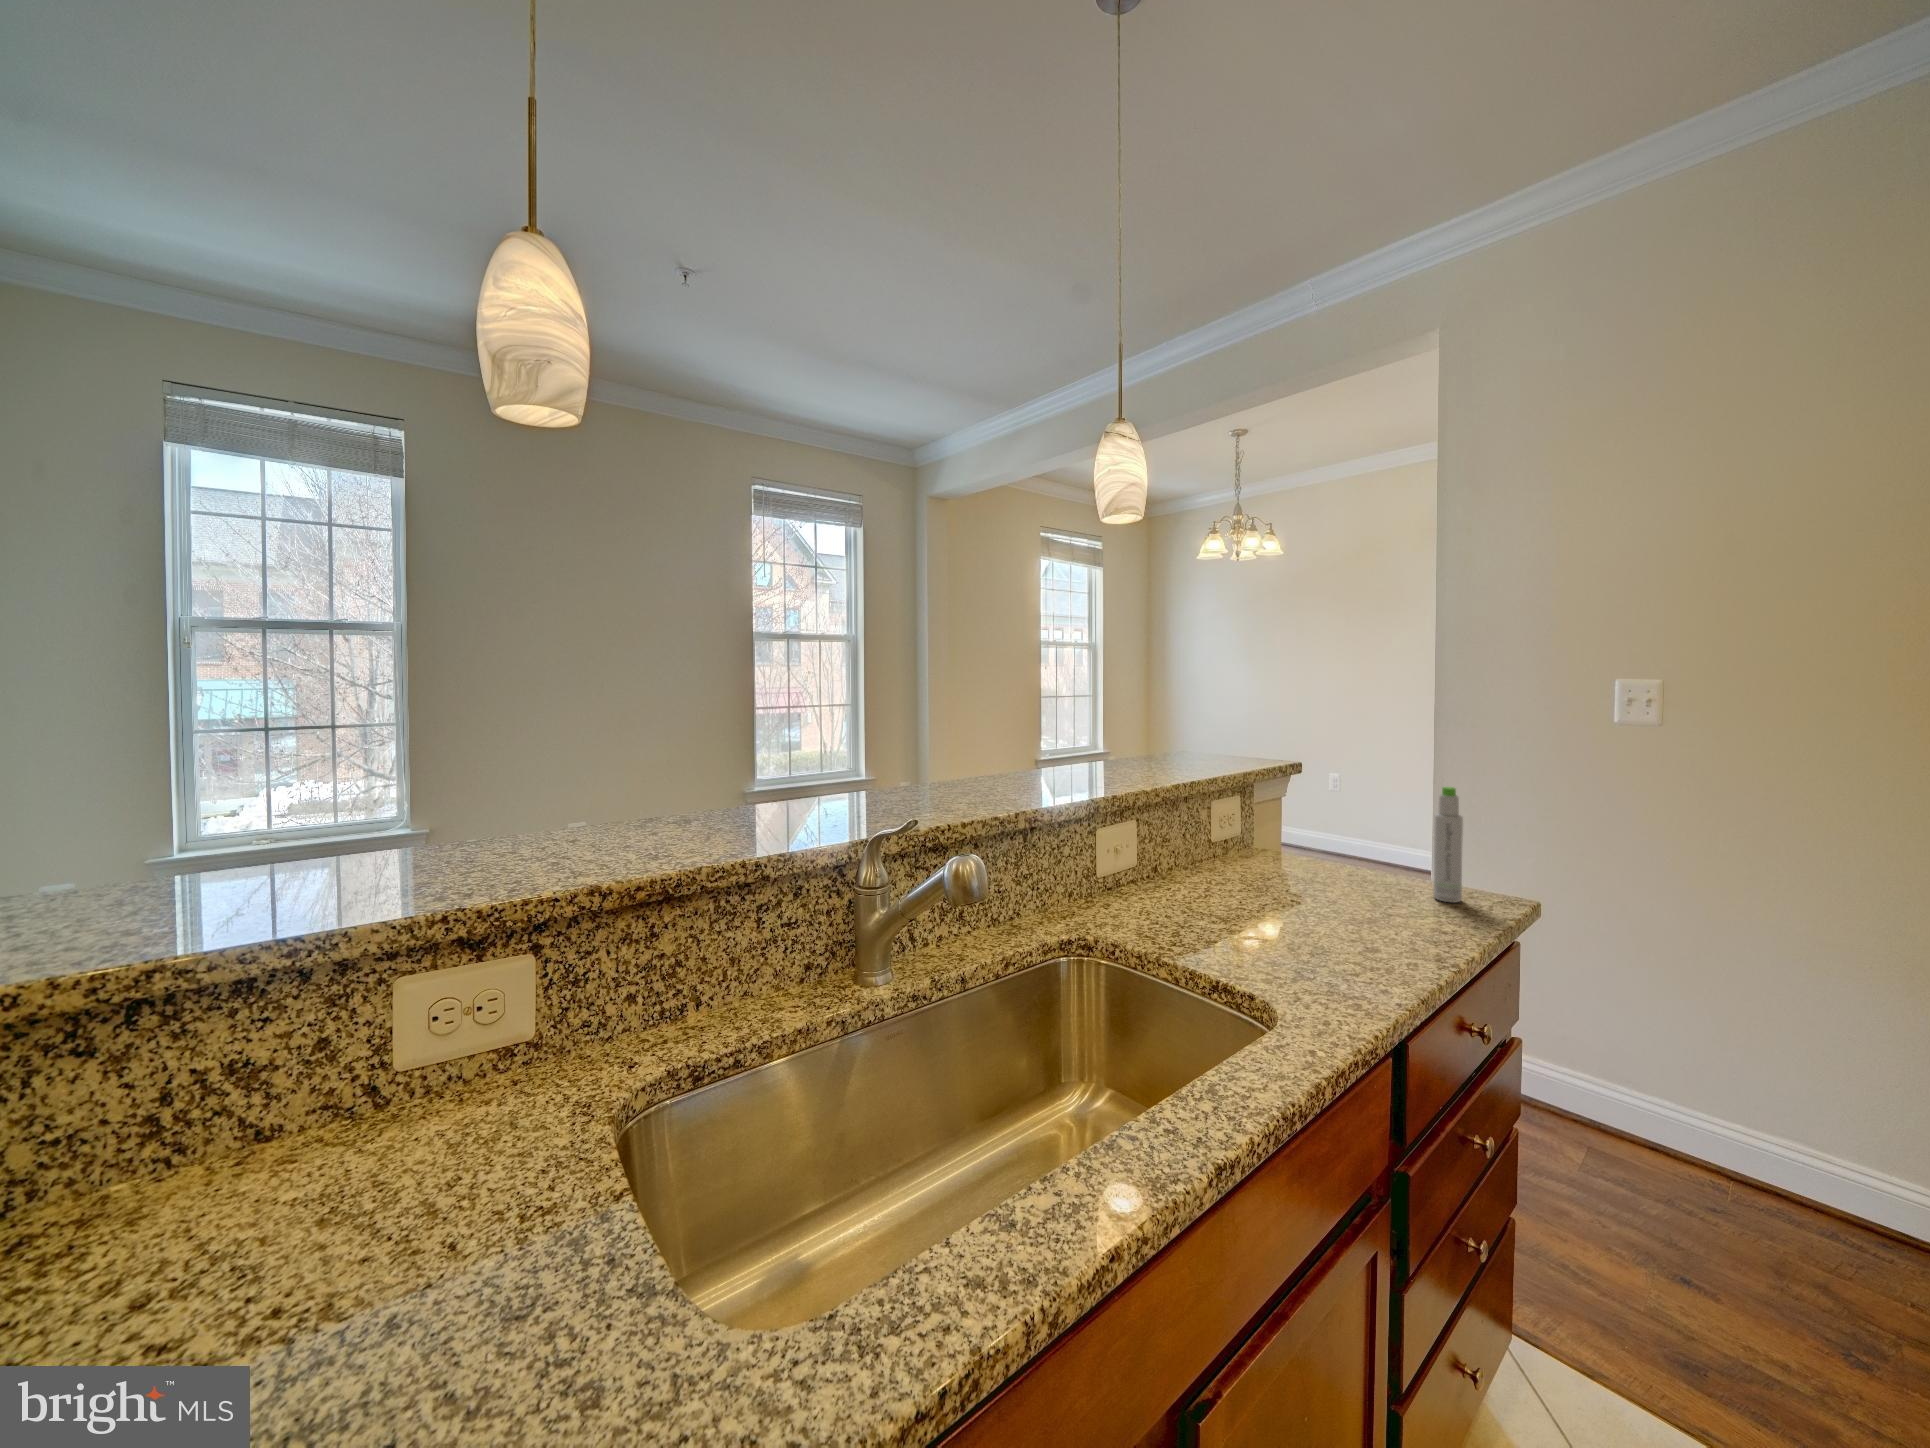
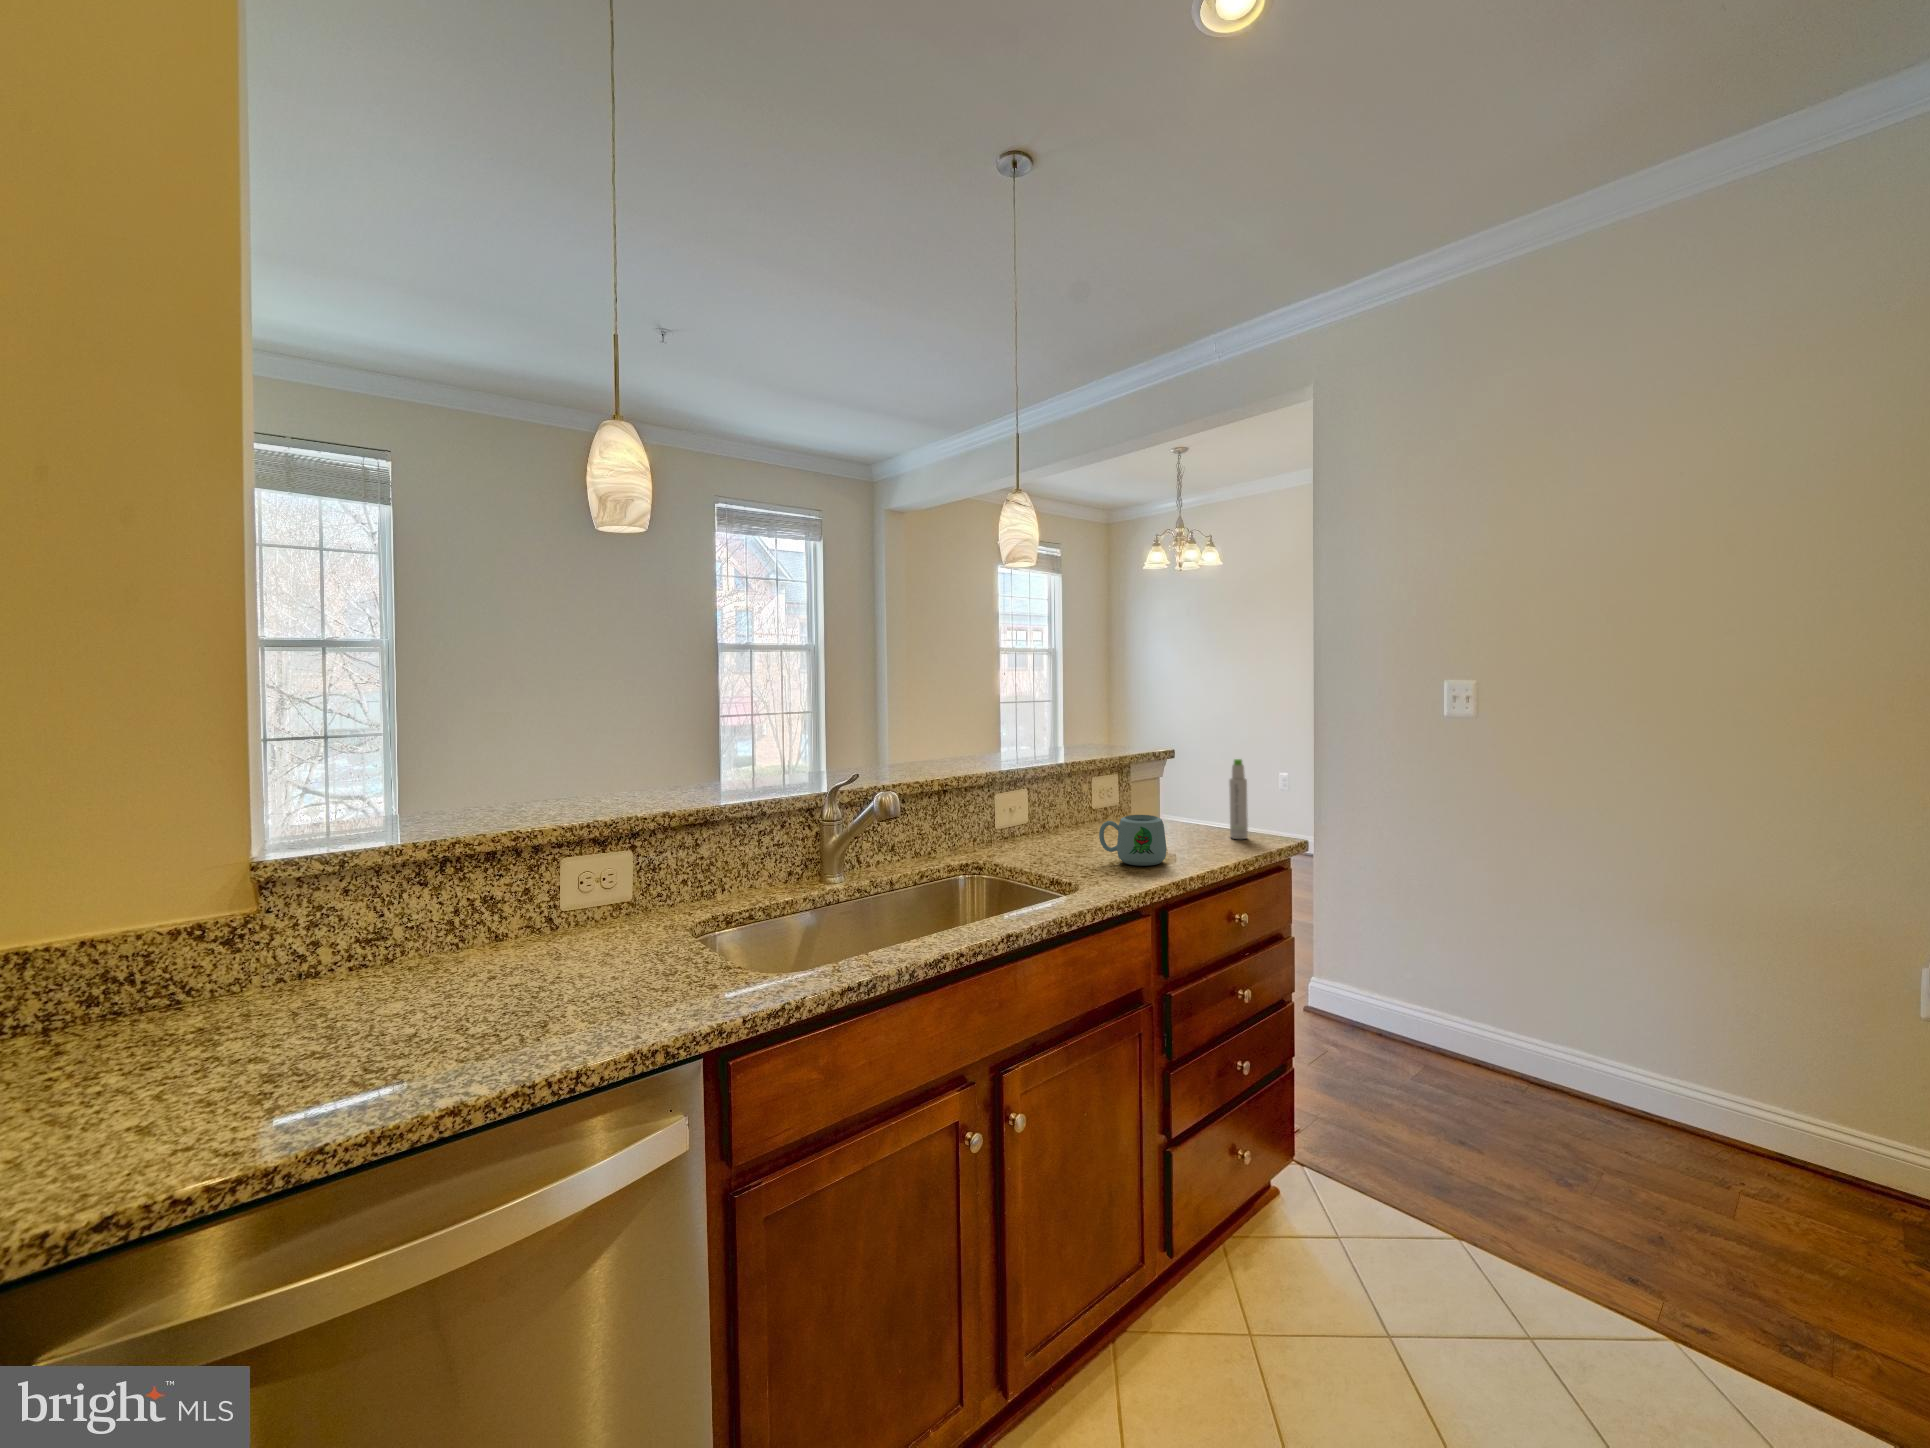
mug: none [1272,875,1380,959] -> present [1099,815,1167,866]

